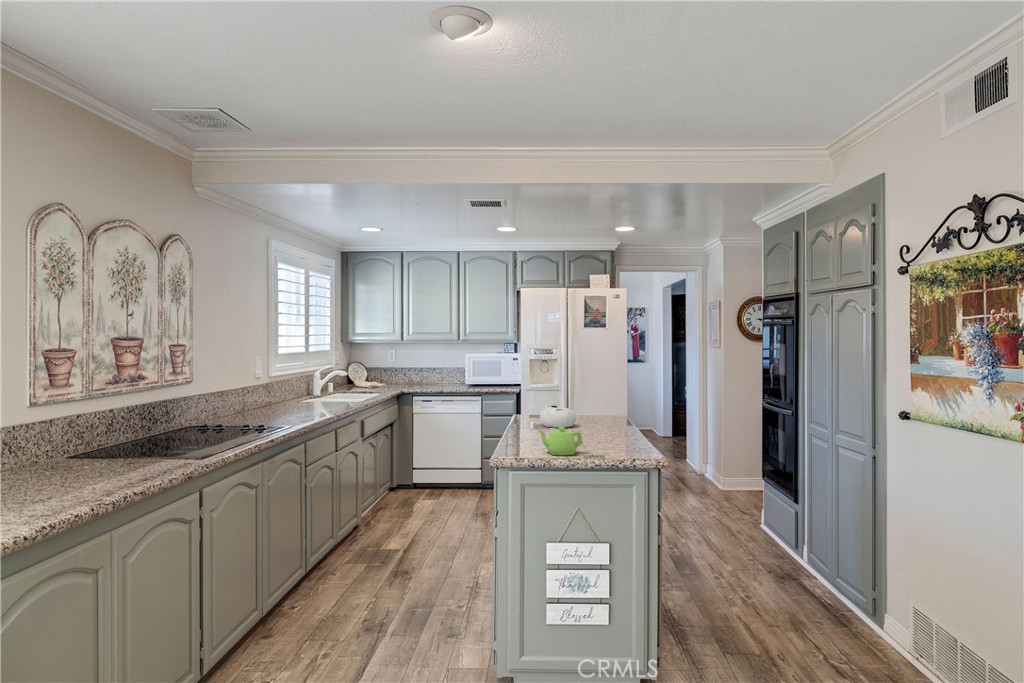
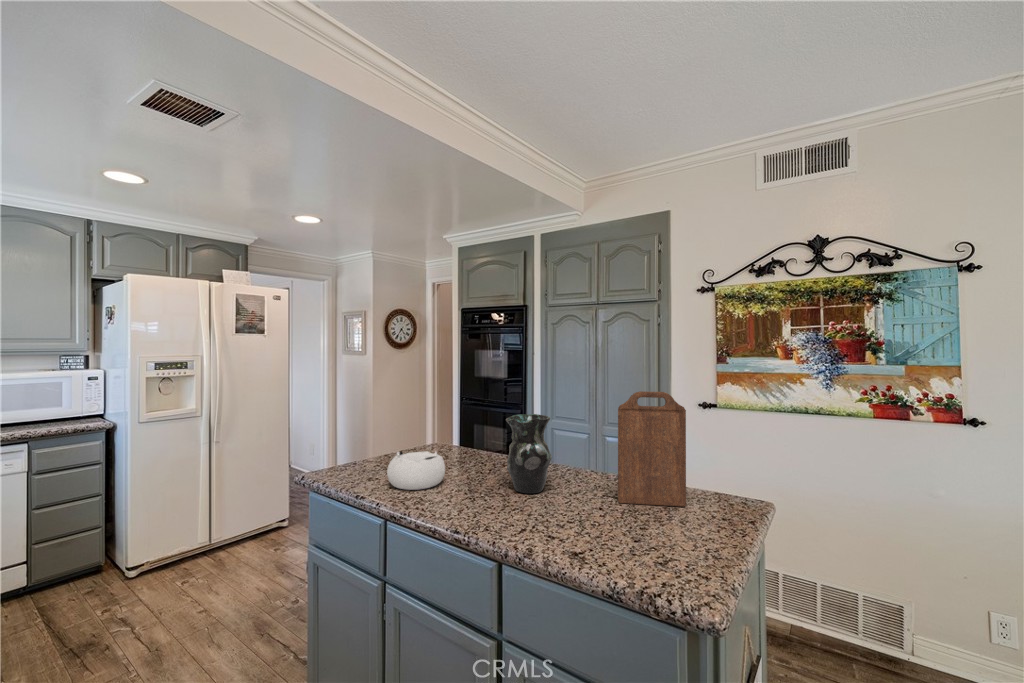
cutting board: none [617,373,647,458] -> present [618,391,686,507]
vase: none [581,388,614,439] -> present [506,414,552,493]
teapot: present [538,427,583,455] -> none [596,495,653,552]

